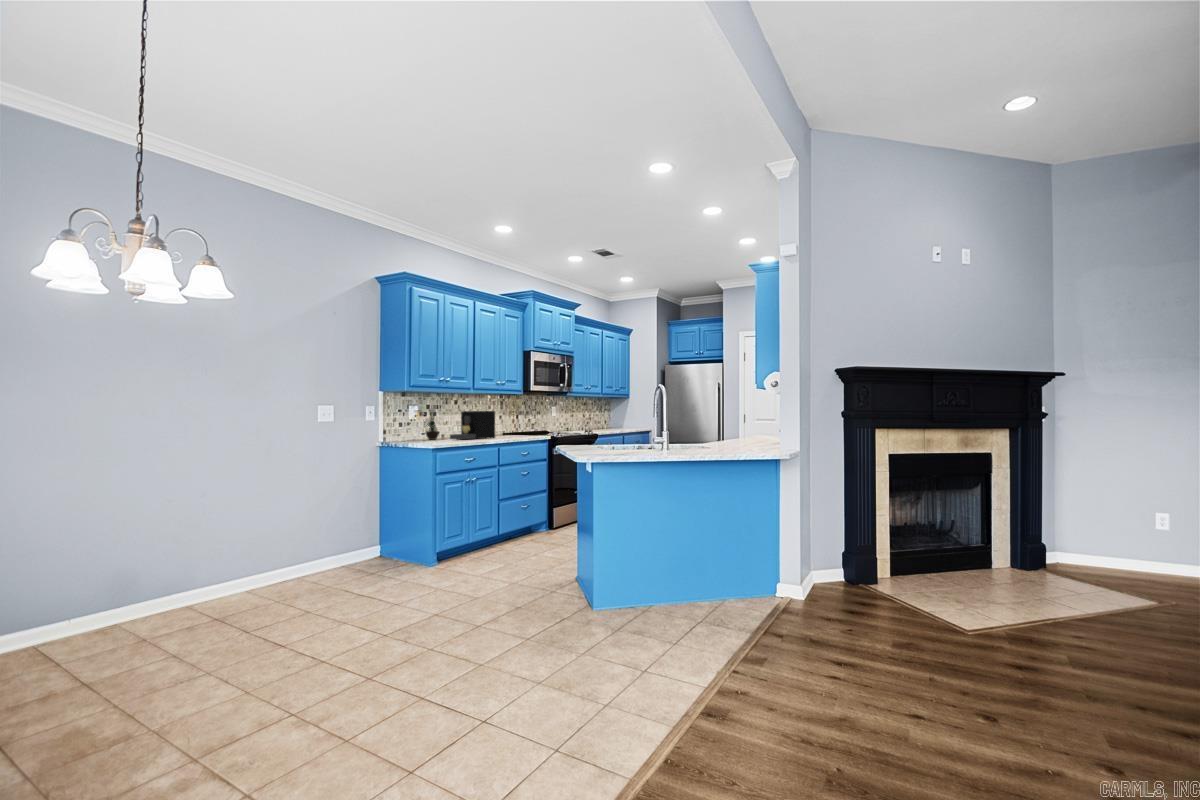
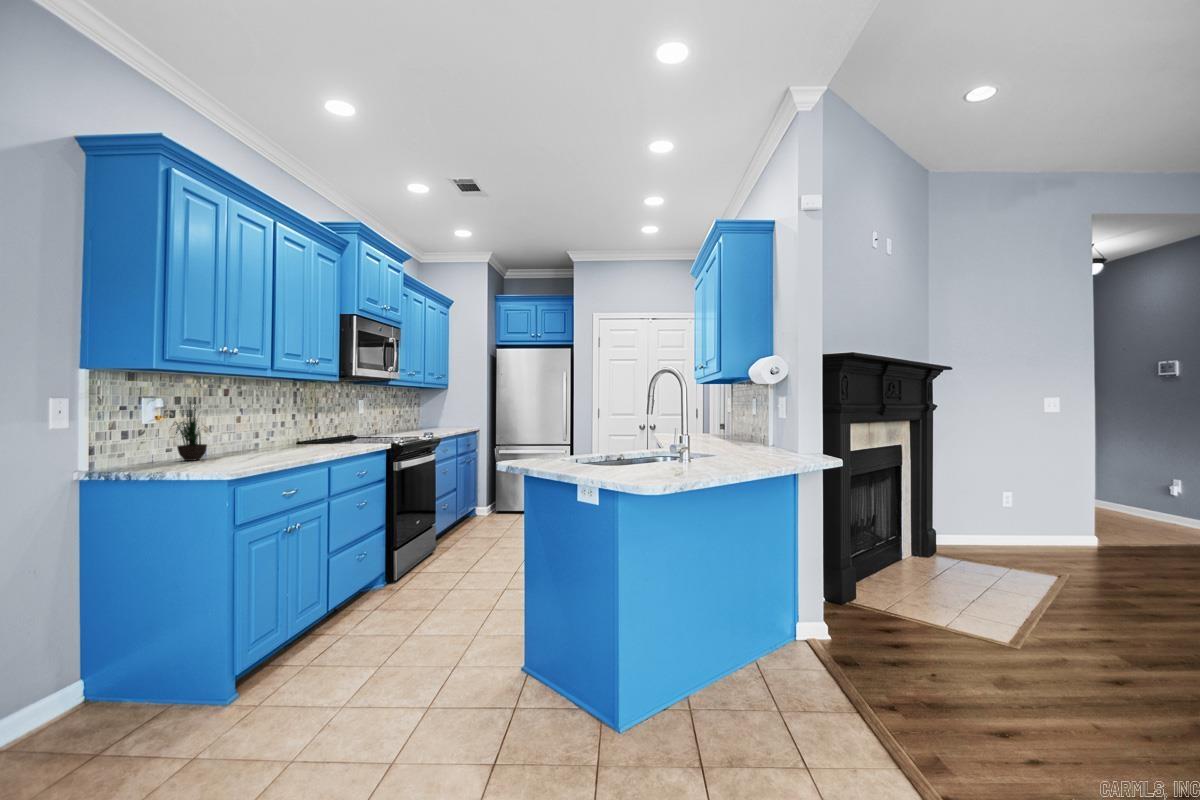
coffee maker: present [450,411,495,439] -> none [242,409,322,459]

